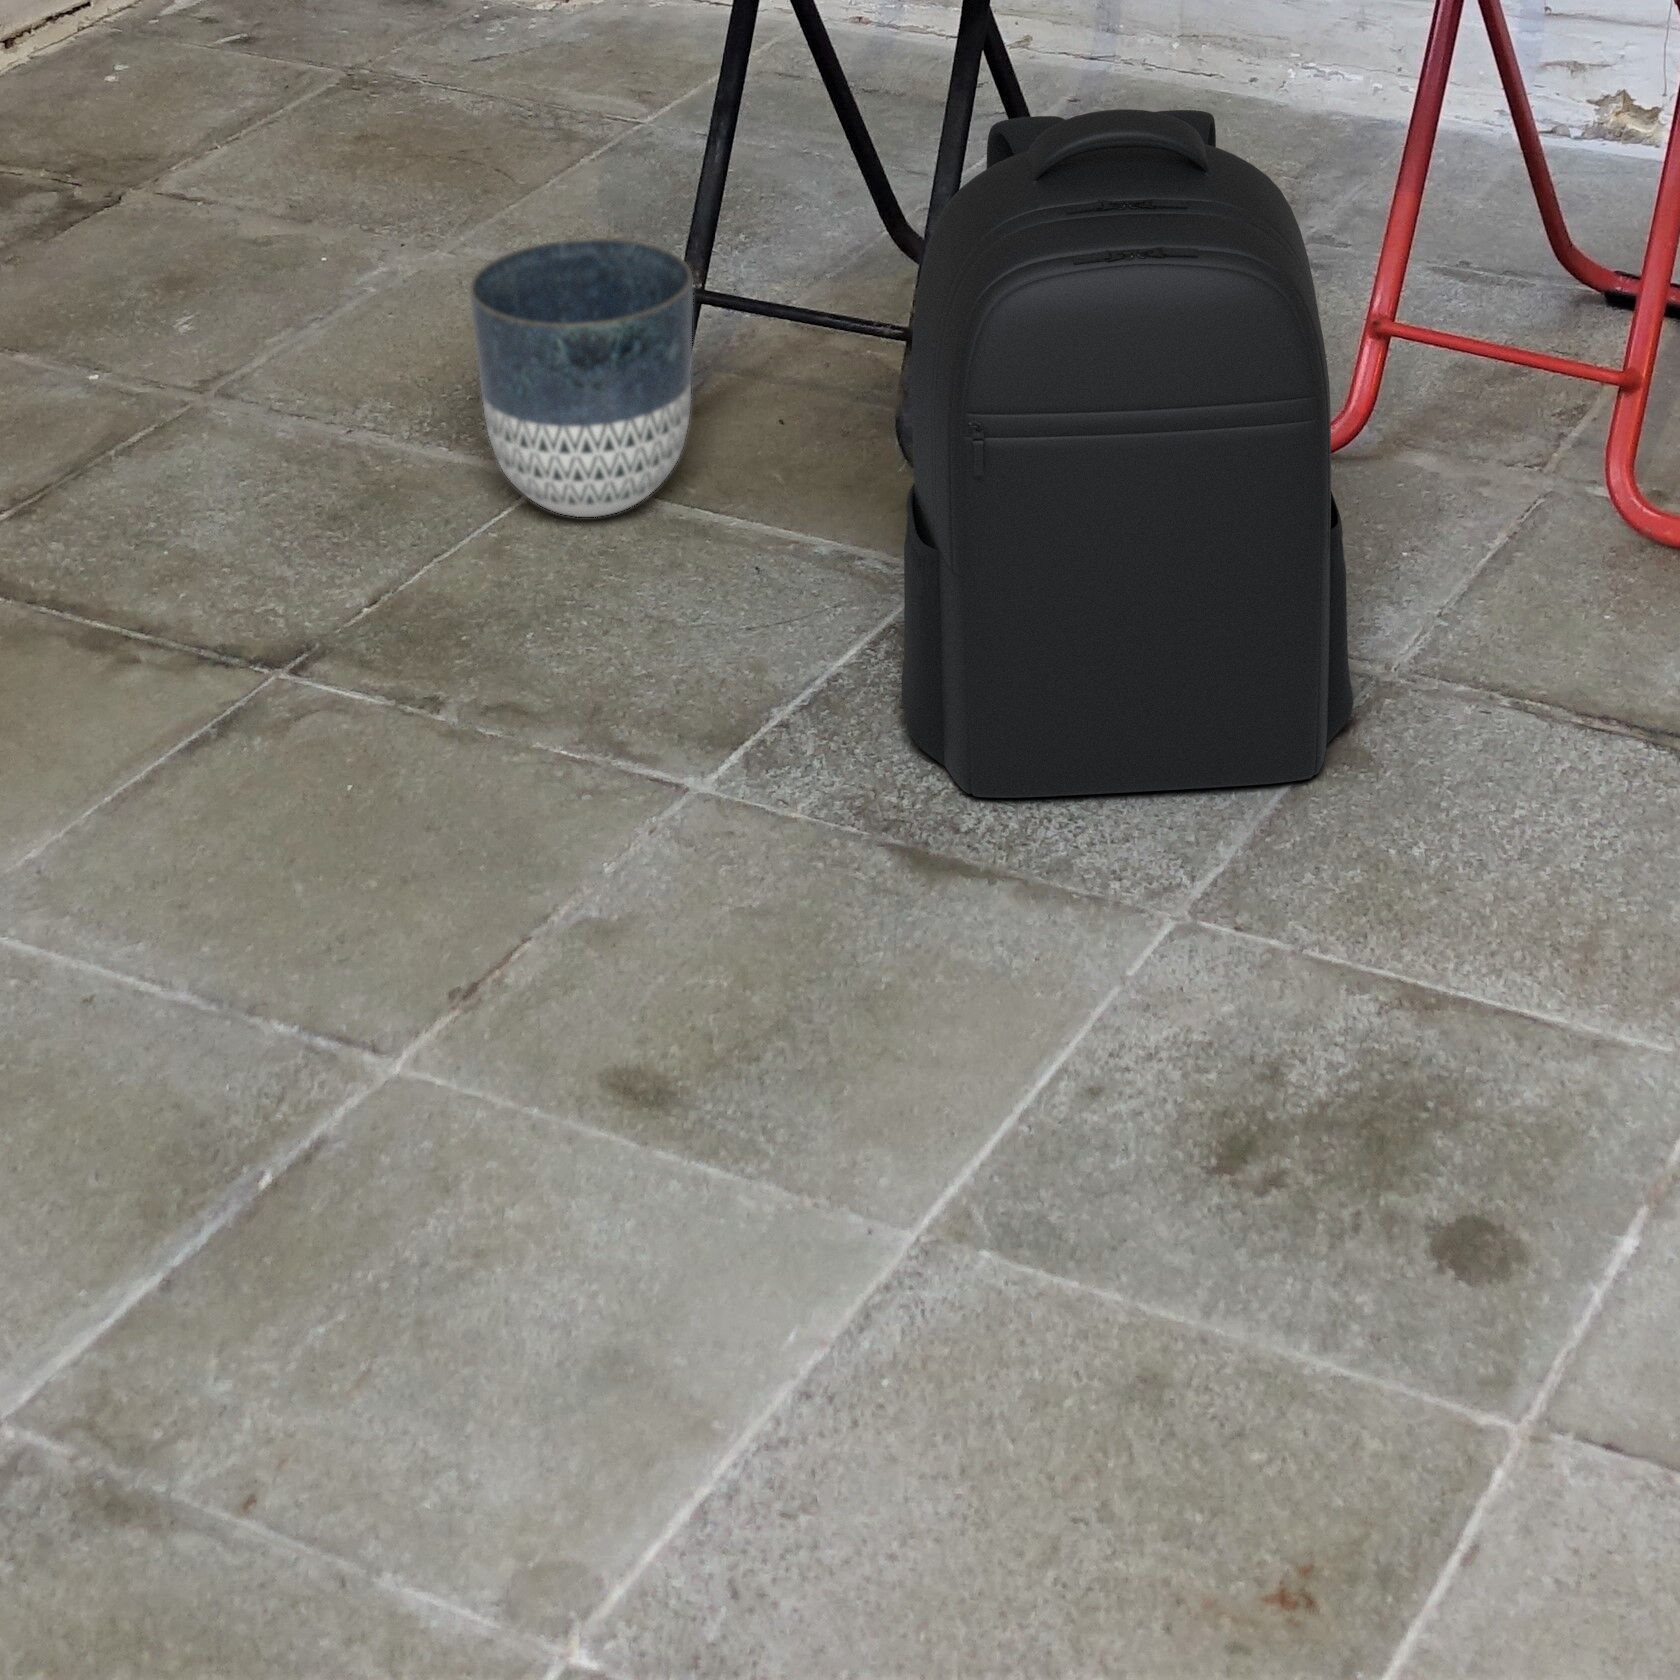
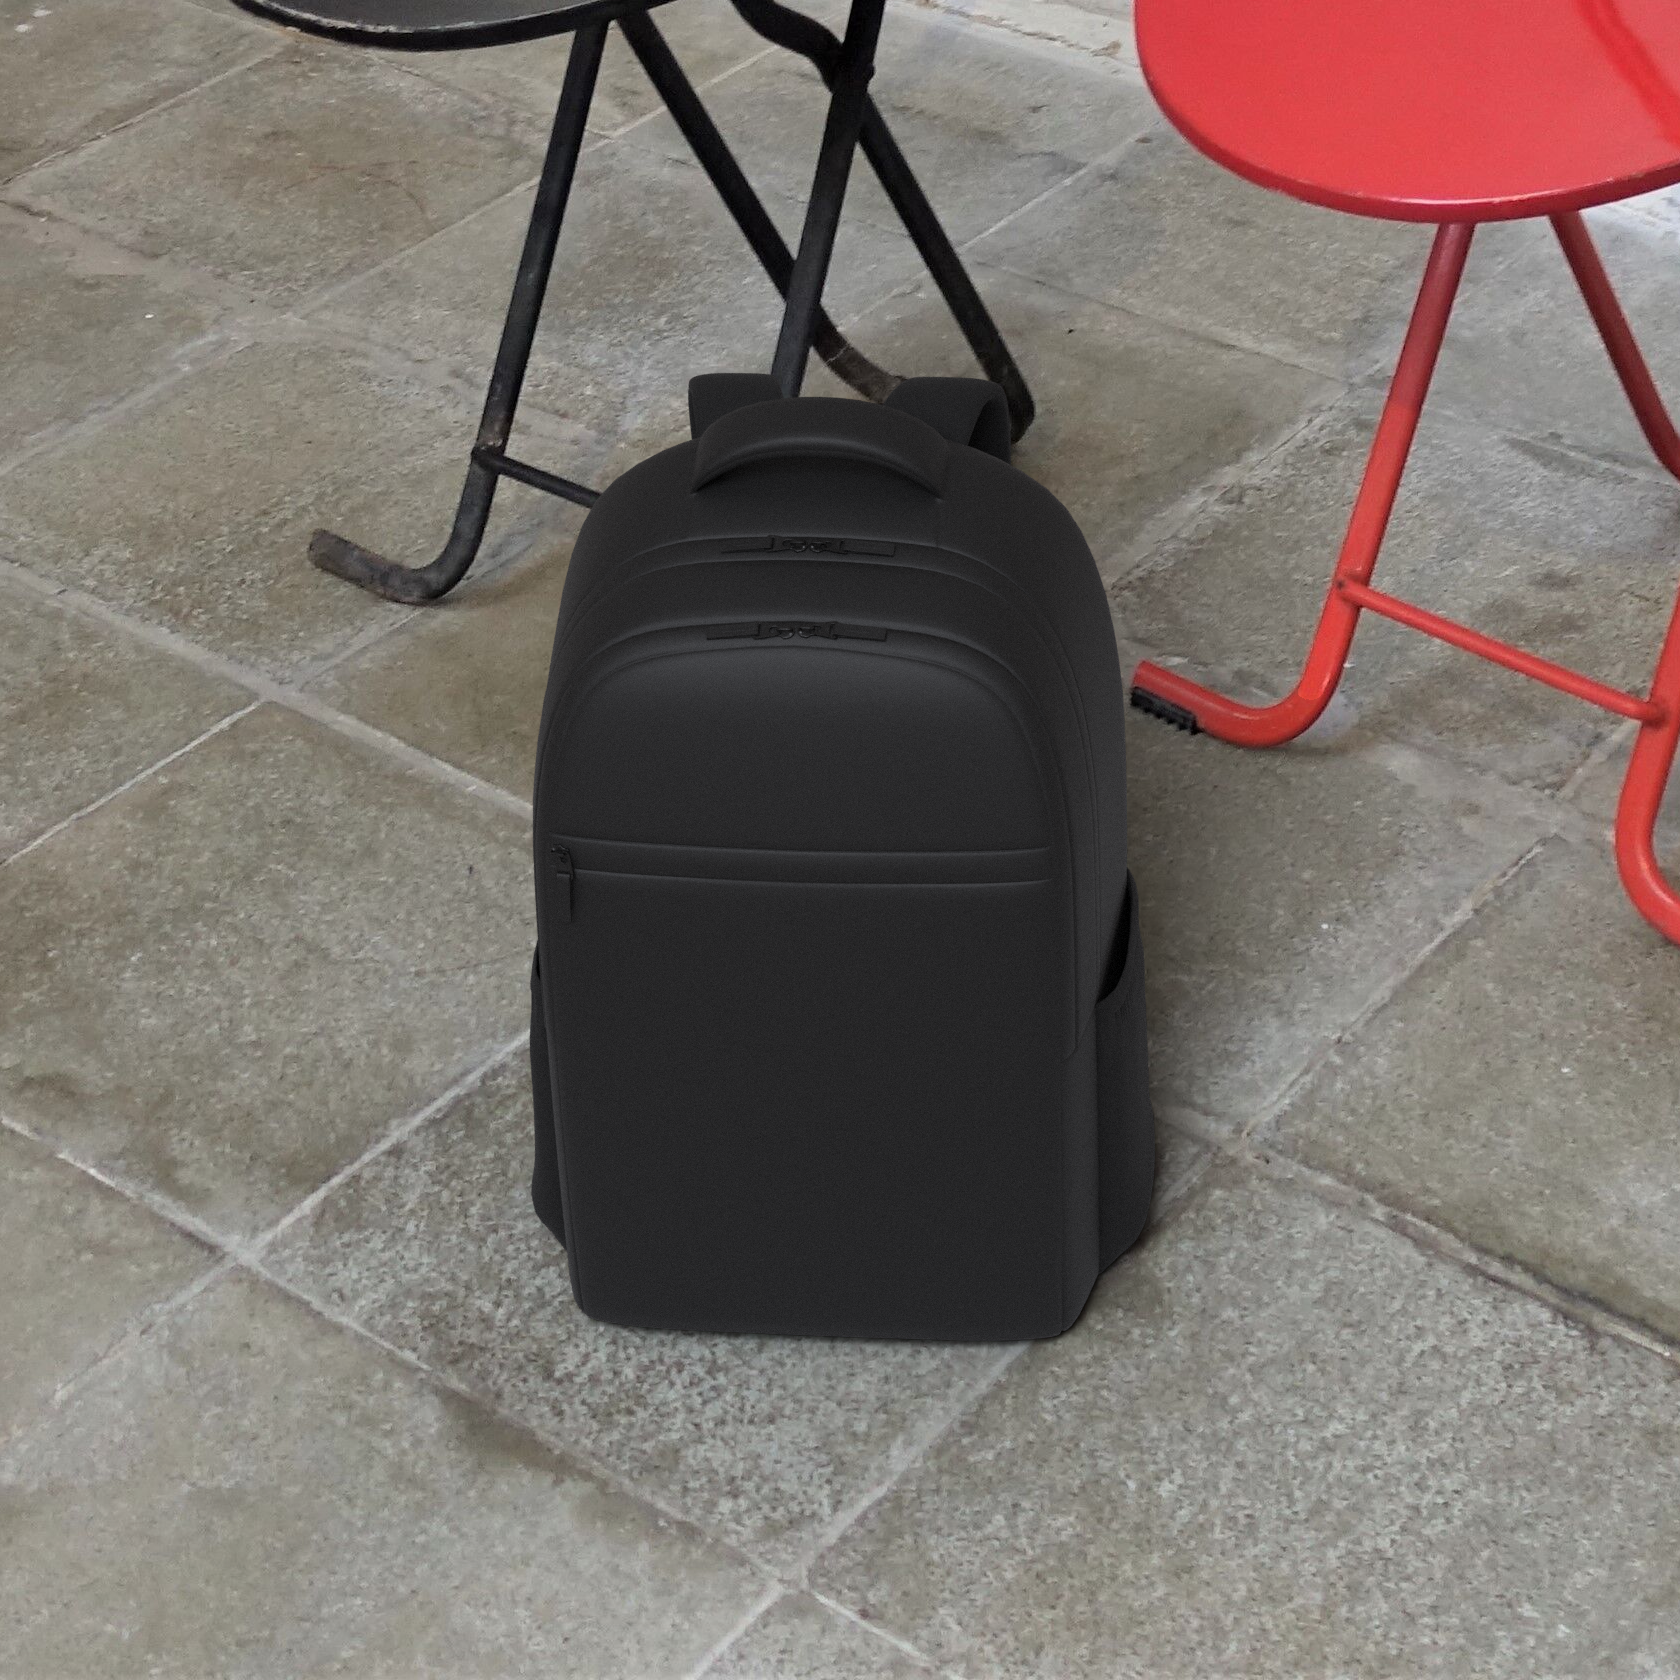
planter: present [470,238,693,517] -> none [127,394,427,765]

